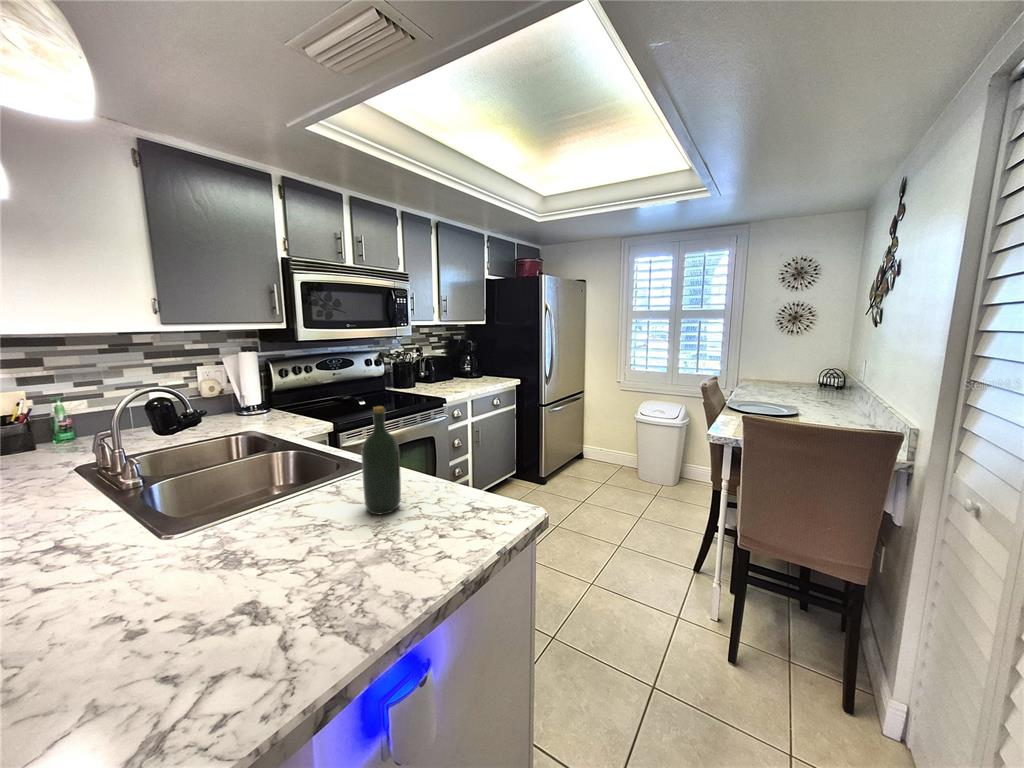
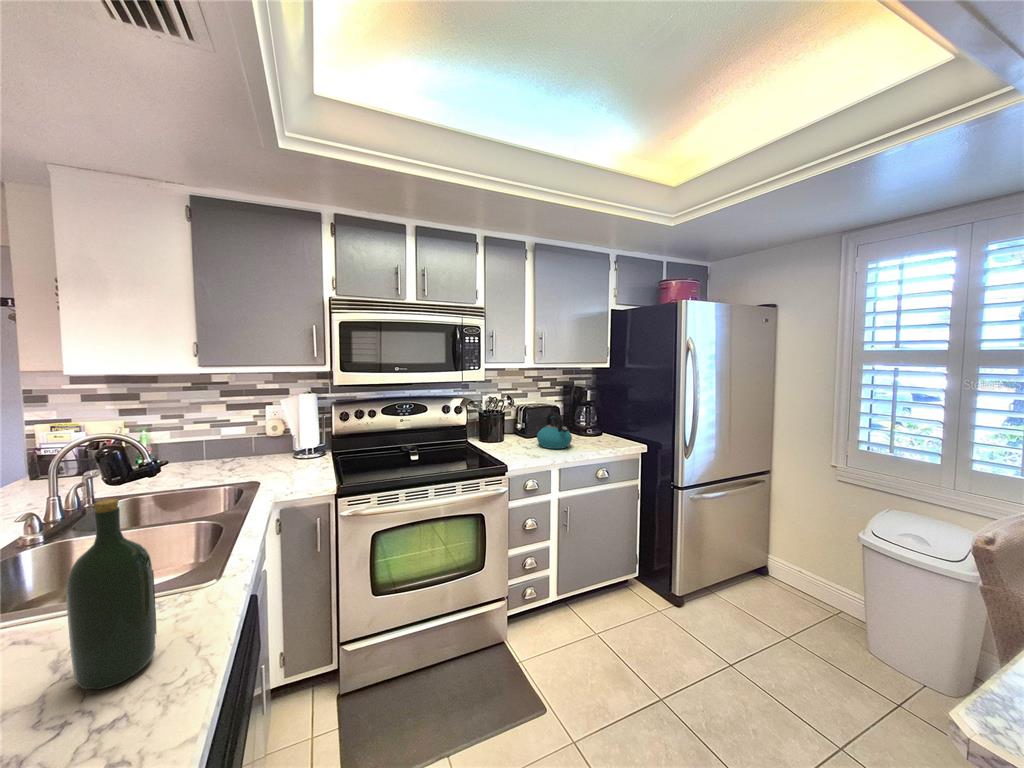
kettle: none [445,361,473,388] -> present [537,413,572,449]

